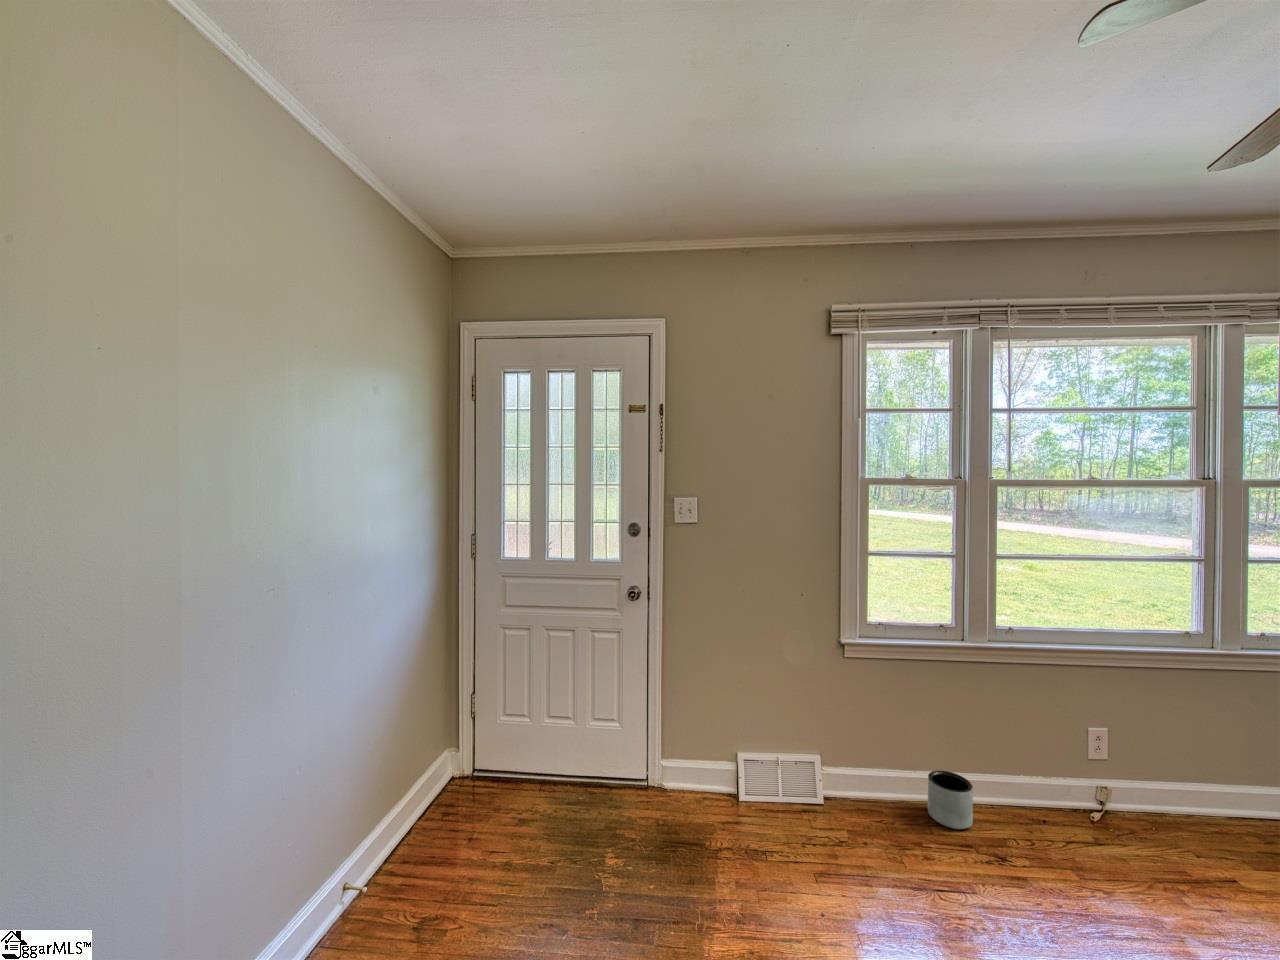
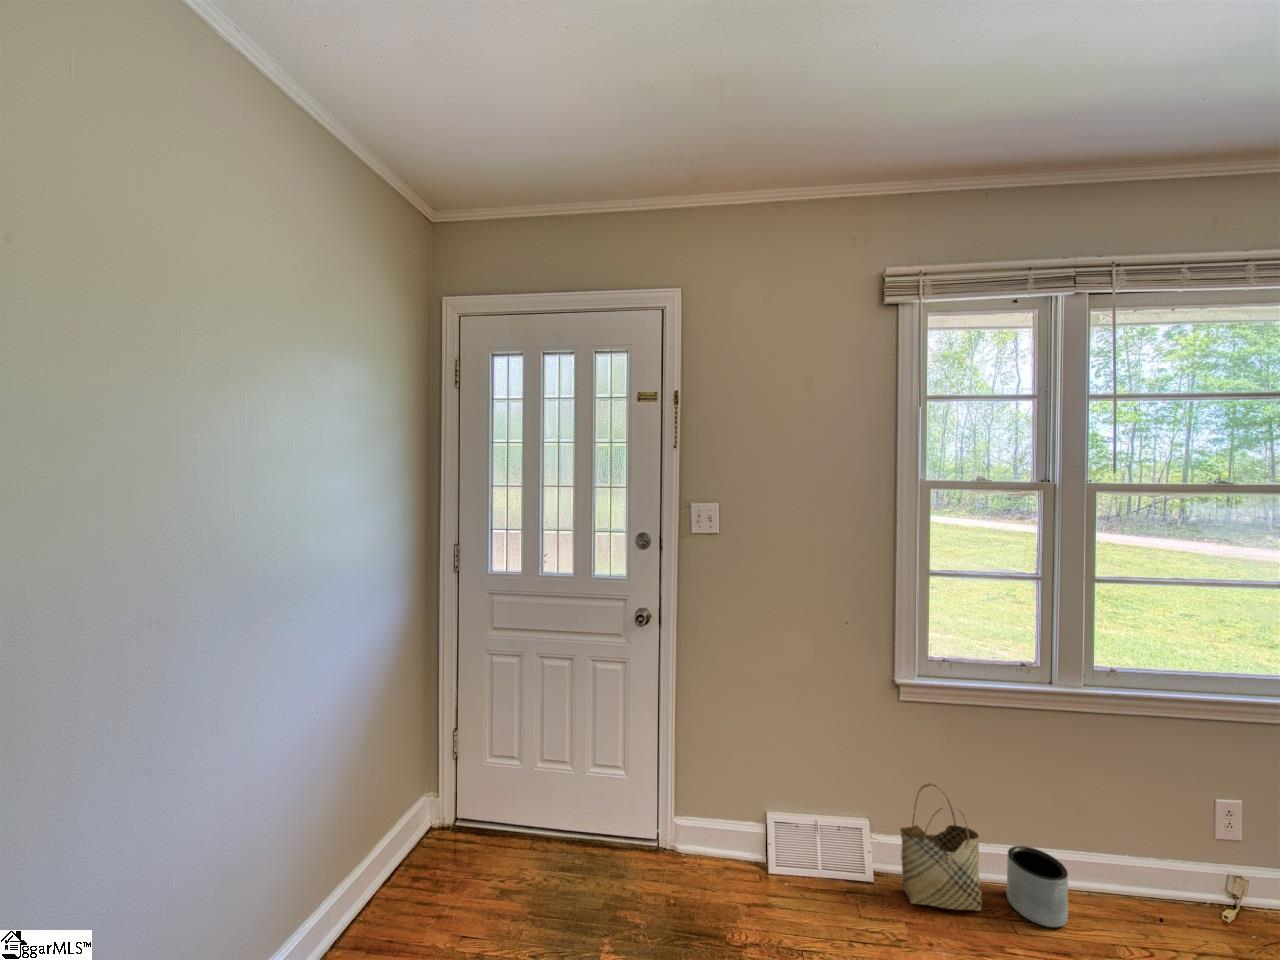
woven basket: none [844,723,907,820] -> present [900,784,982,911]

